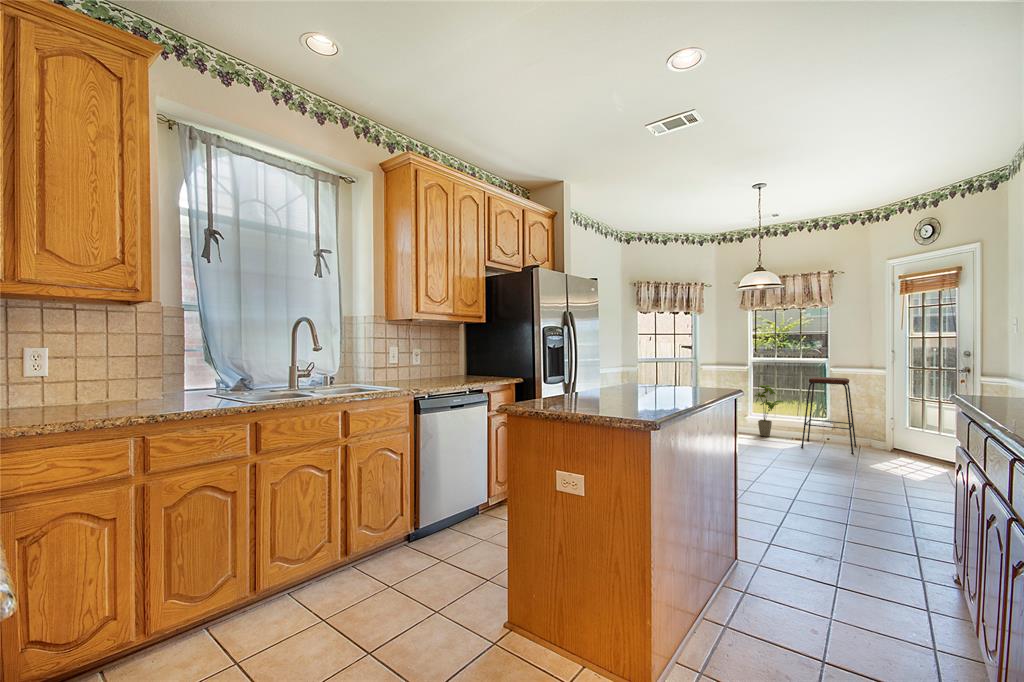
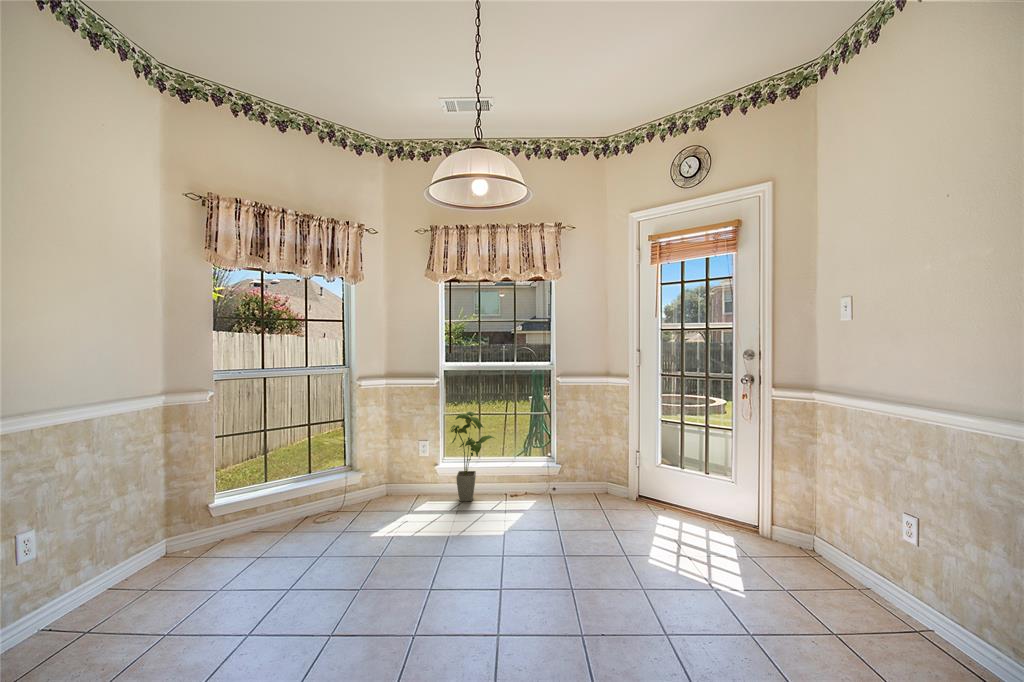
bar stool: present [801,377,856,454] -> none [527,394,606,525]

